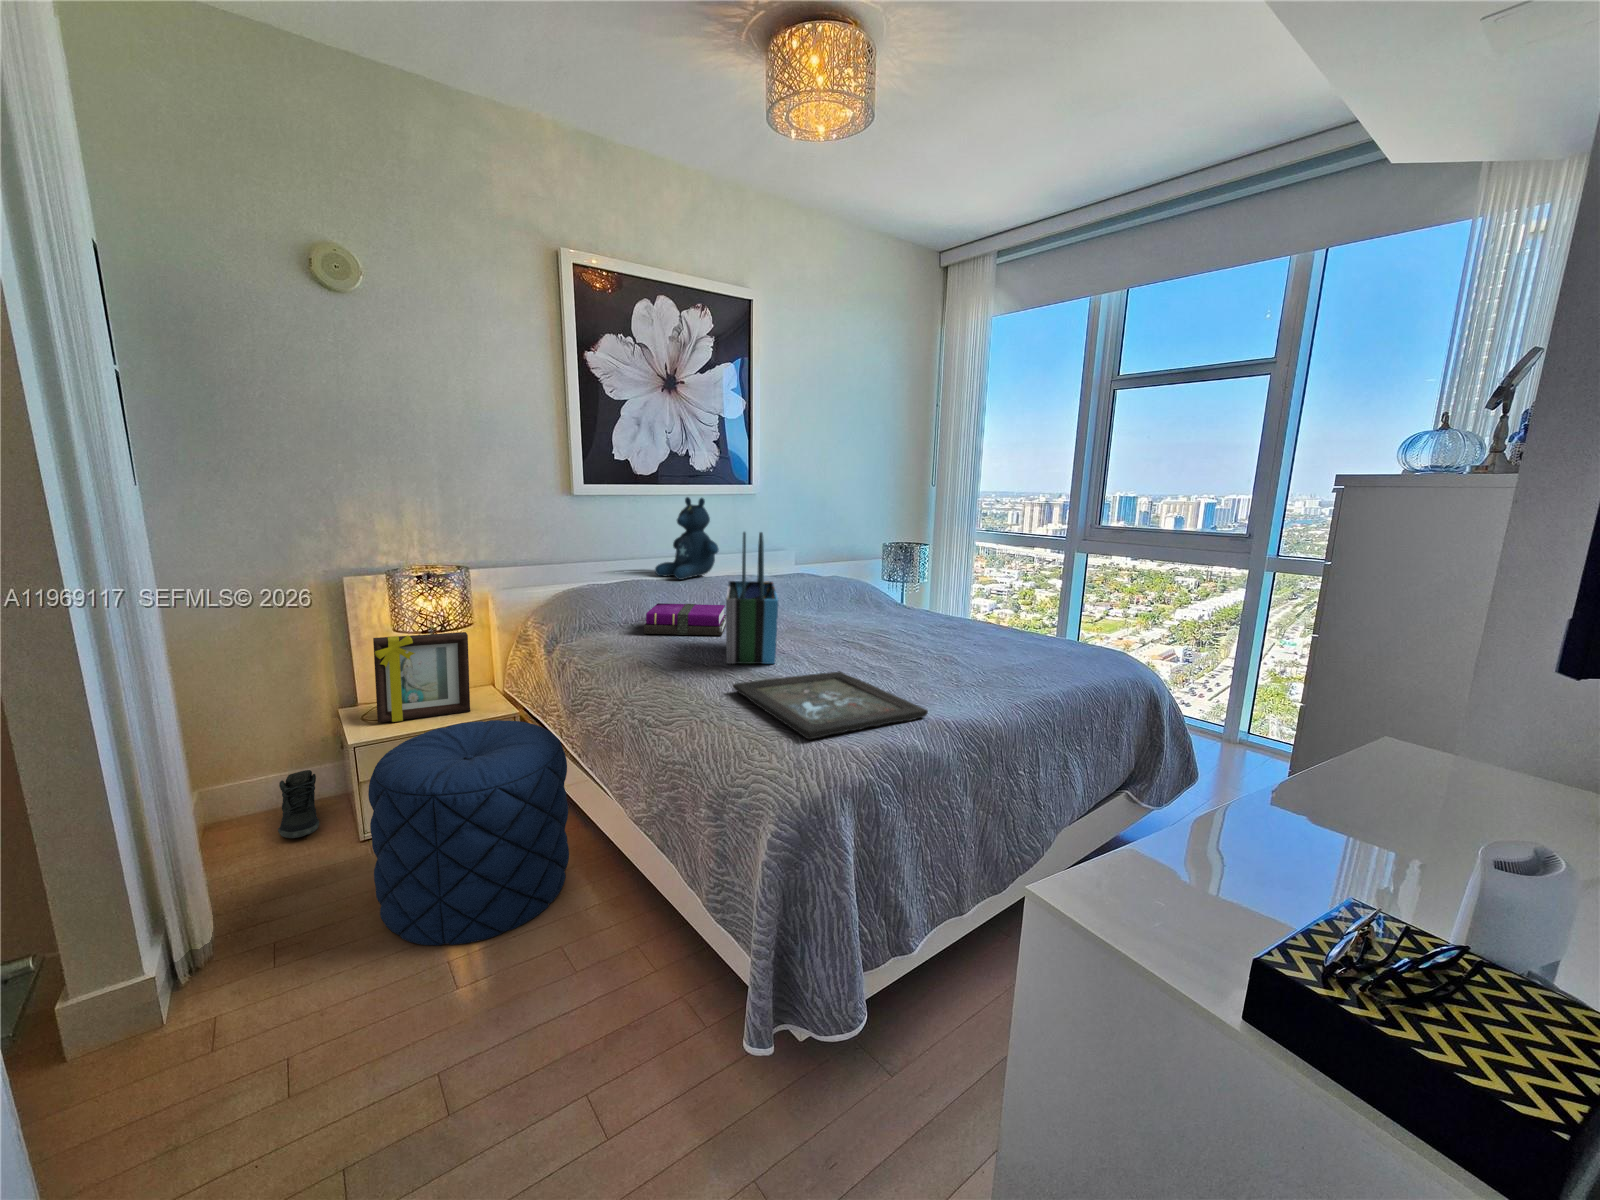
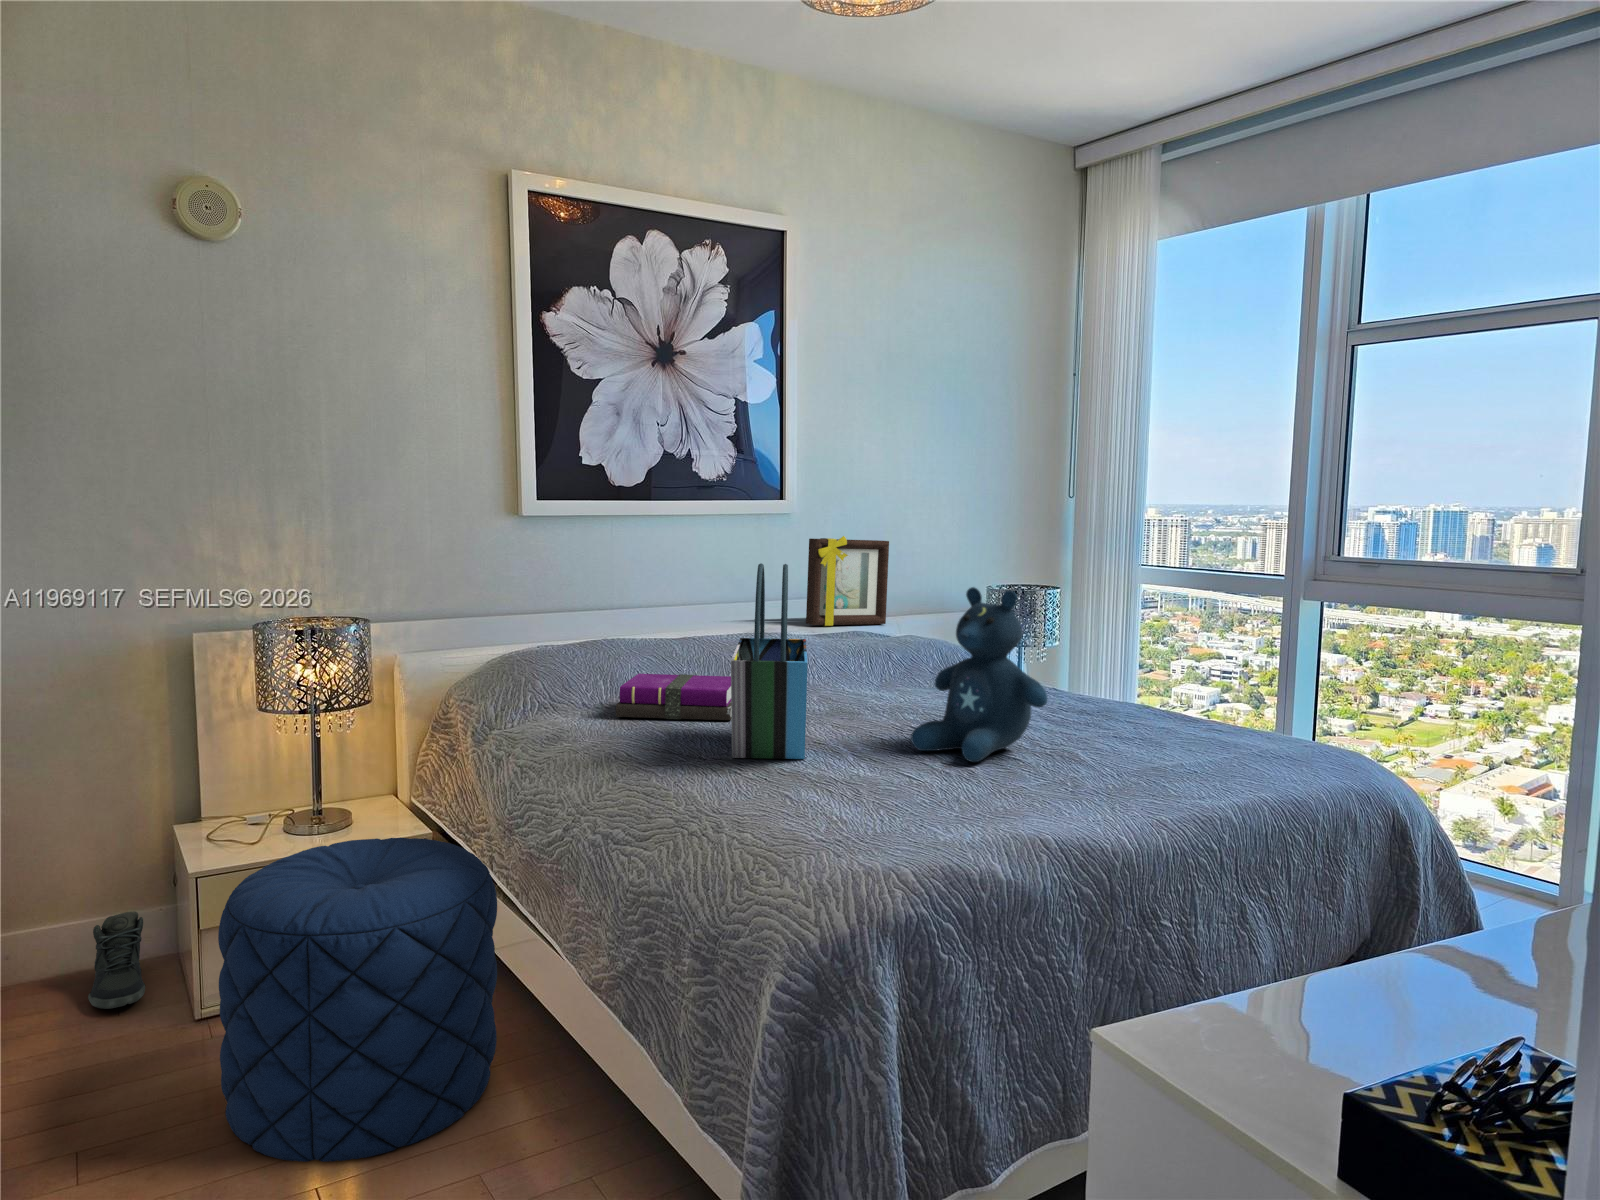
stuffed bear: present [655,497,719,580] -> present [911,587,1048,762]
picture frame: present [373,632,470,722] -> present [806,536,889,626]
tray: present [733,671,928,739] -> none [736,769,1021,857]

